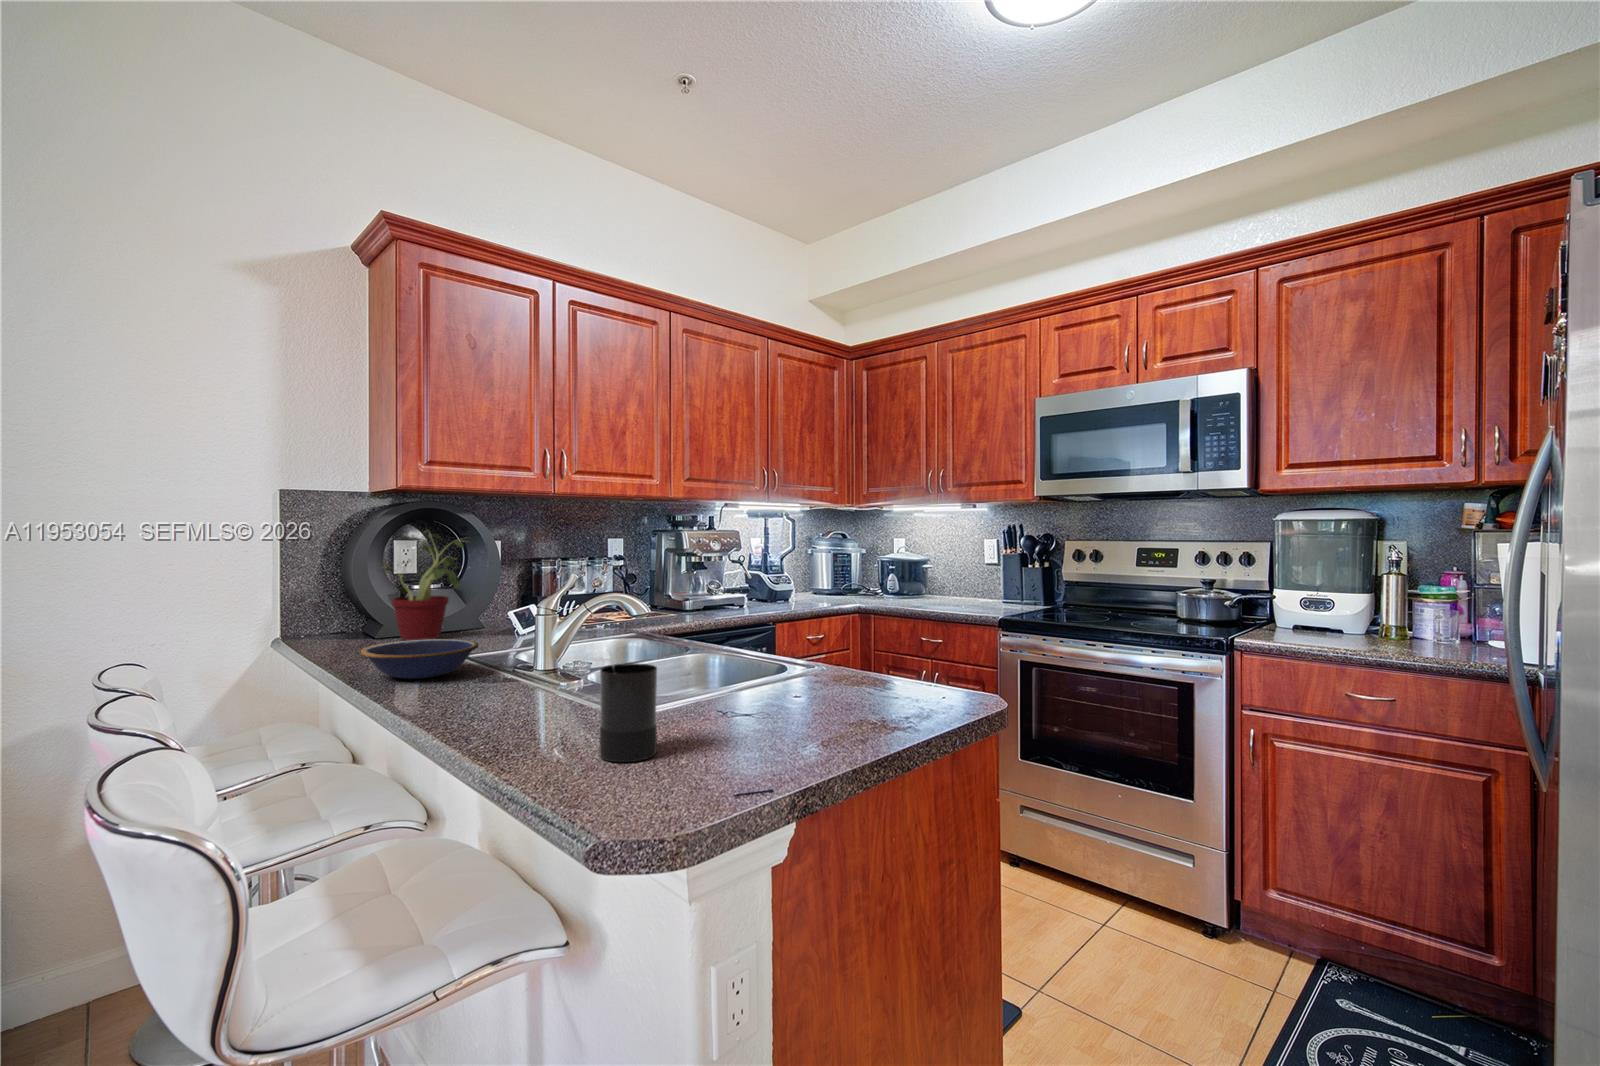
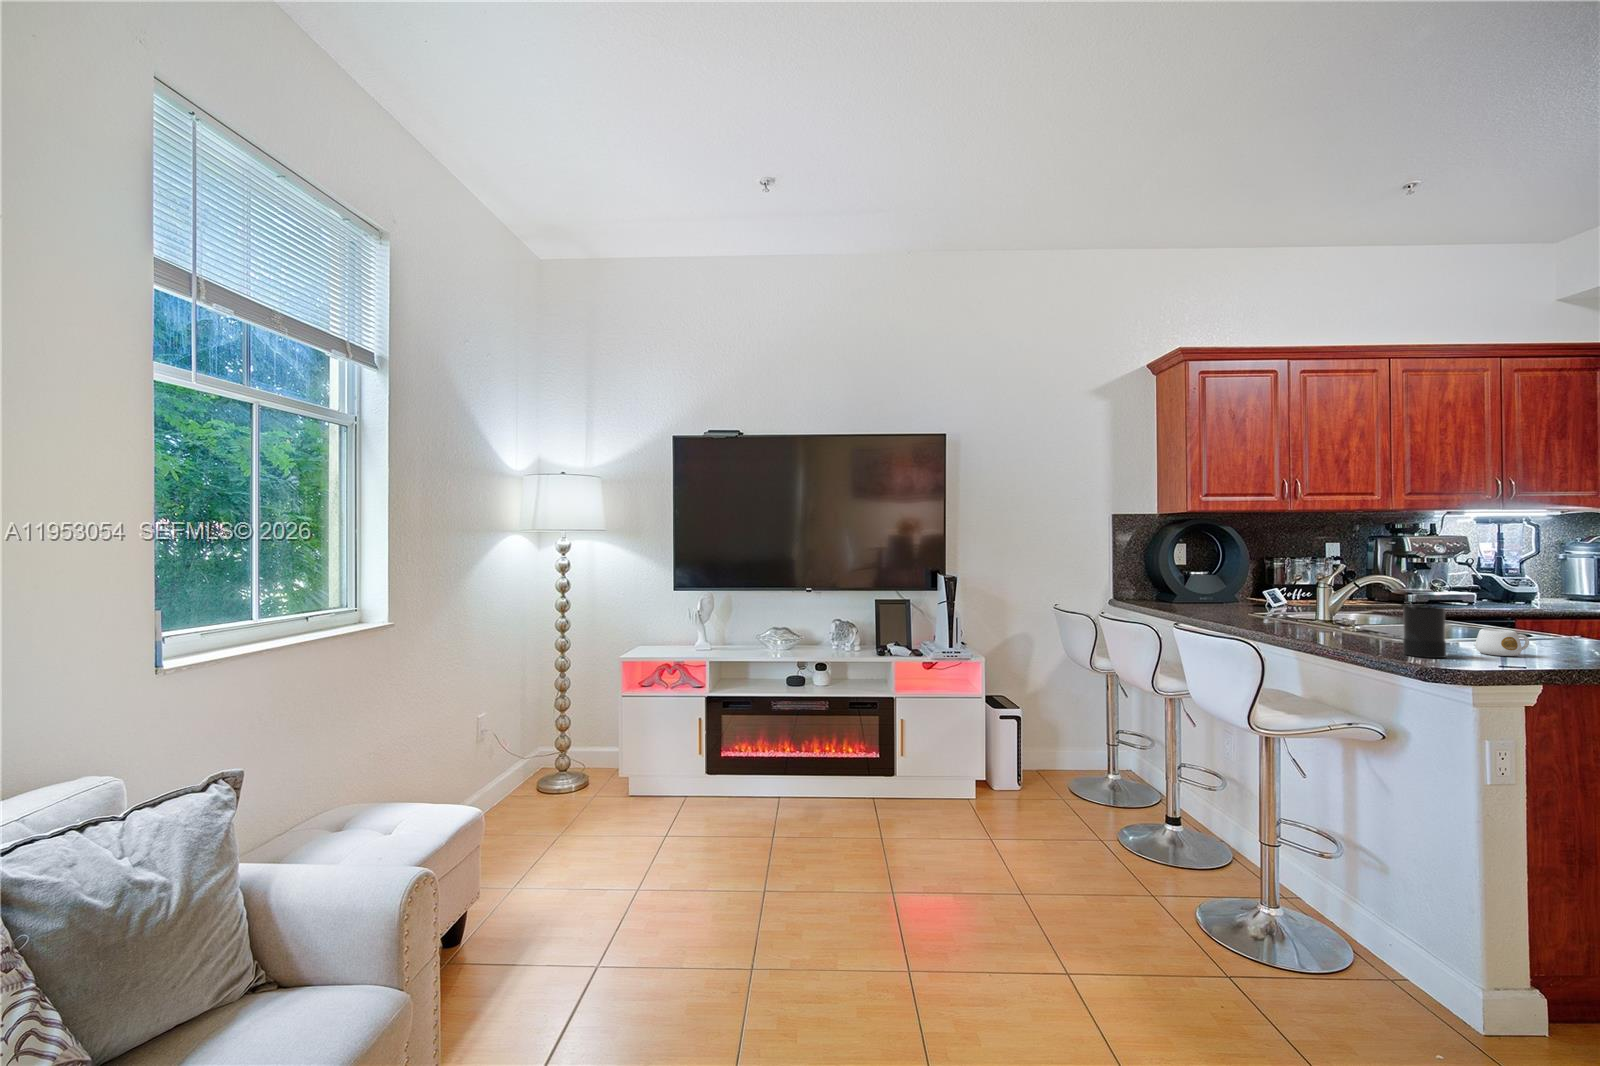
potted plant: present [382,531,467,641] -> none [1171,537,1231,607]
bowl: present [361,639,478,679] -> none [1197,600,1268,620]
mug: none [704,683,763,728] -> present [1475,629,1529,656]

